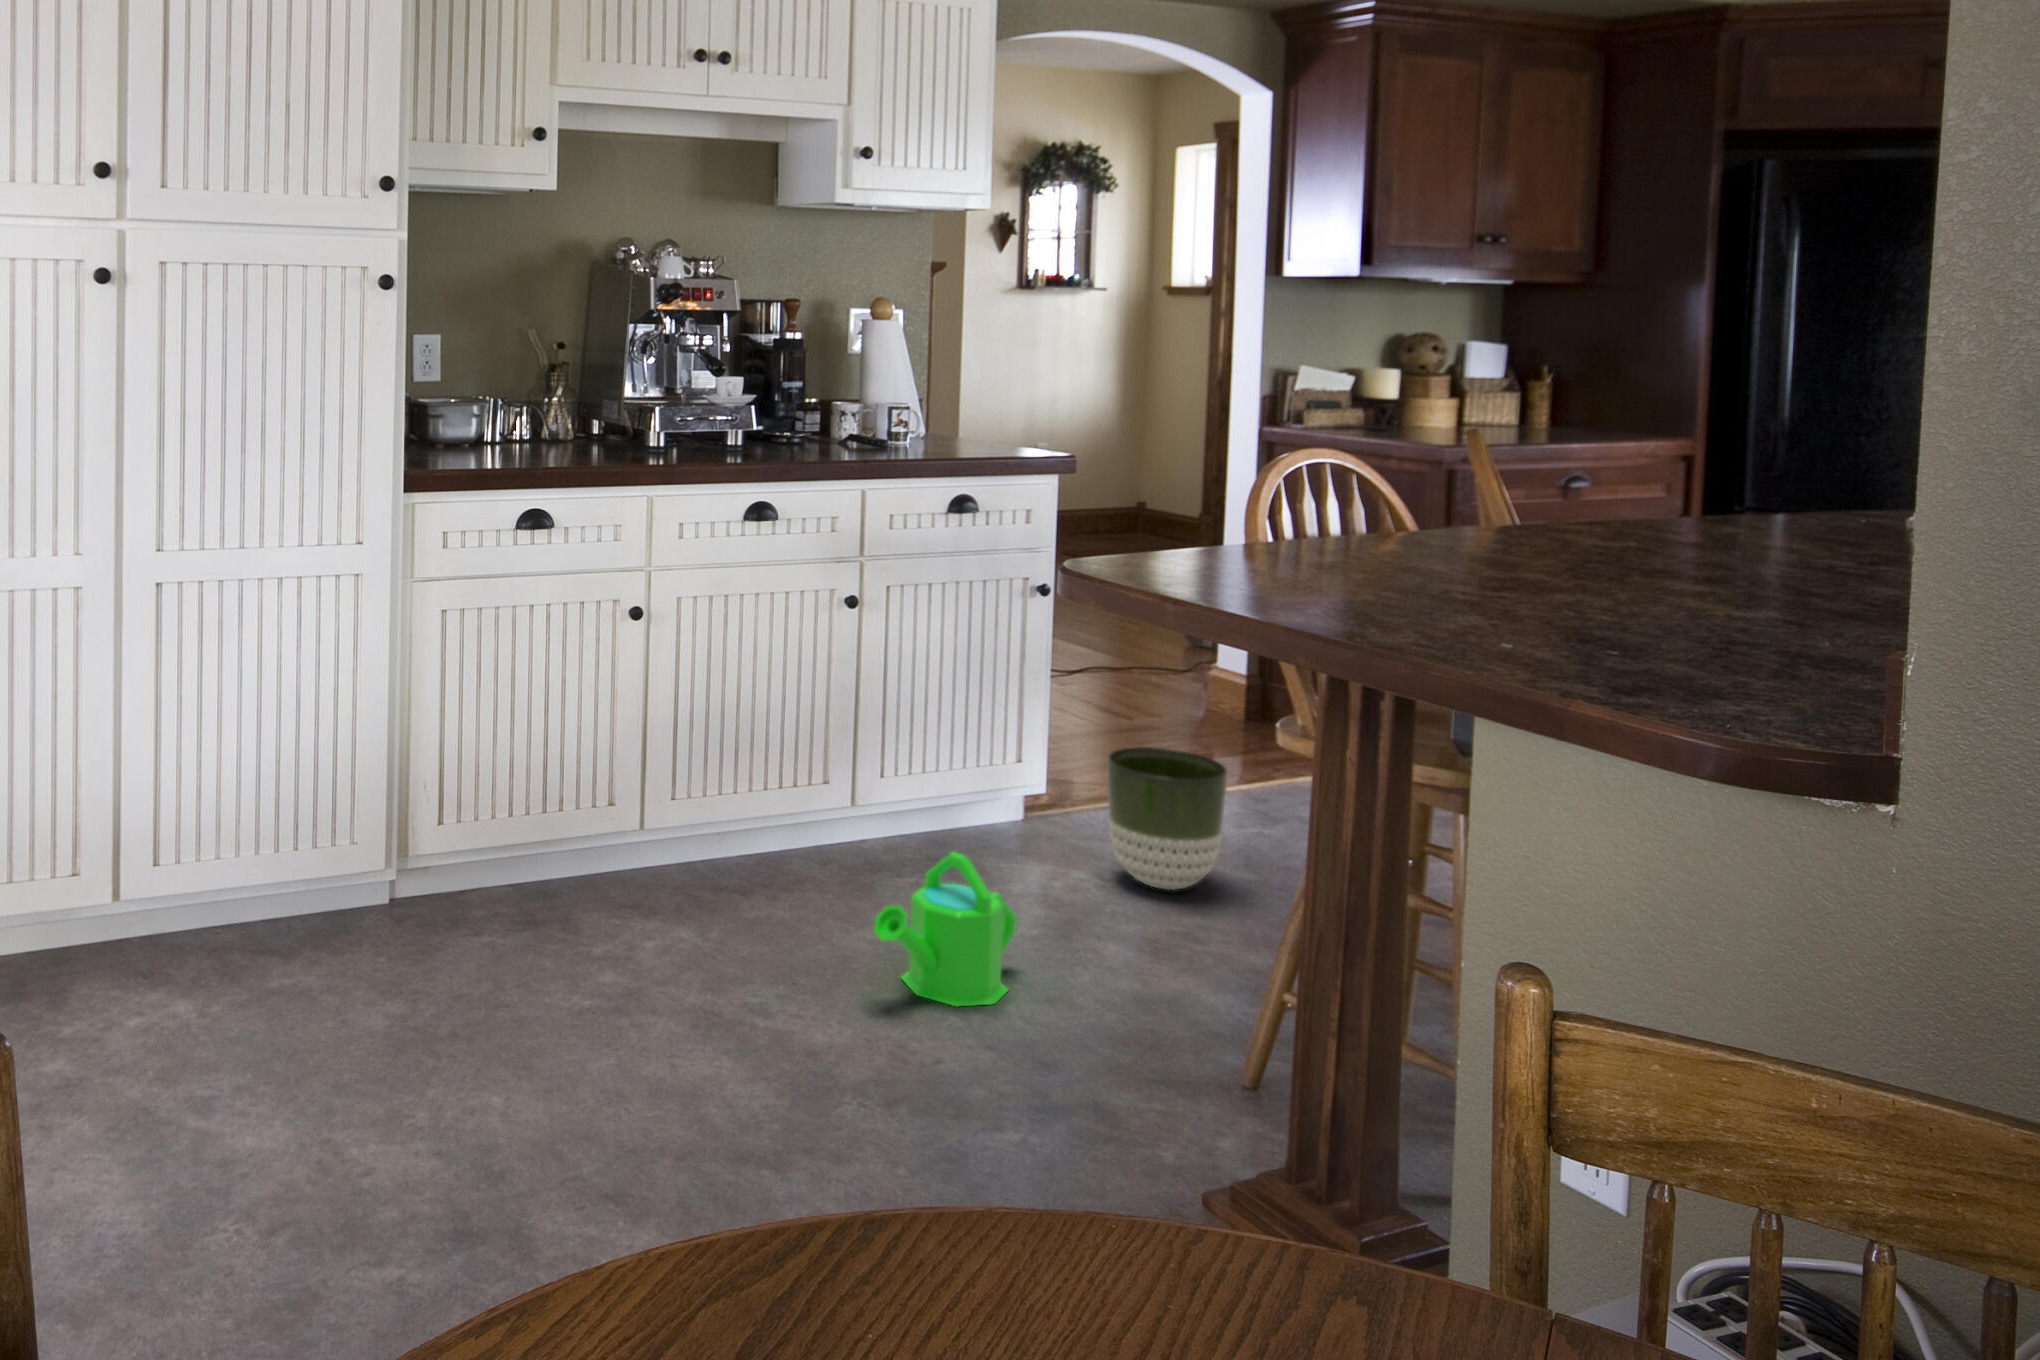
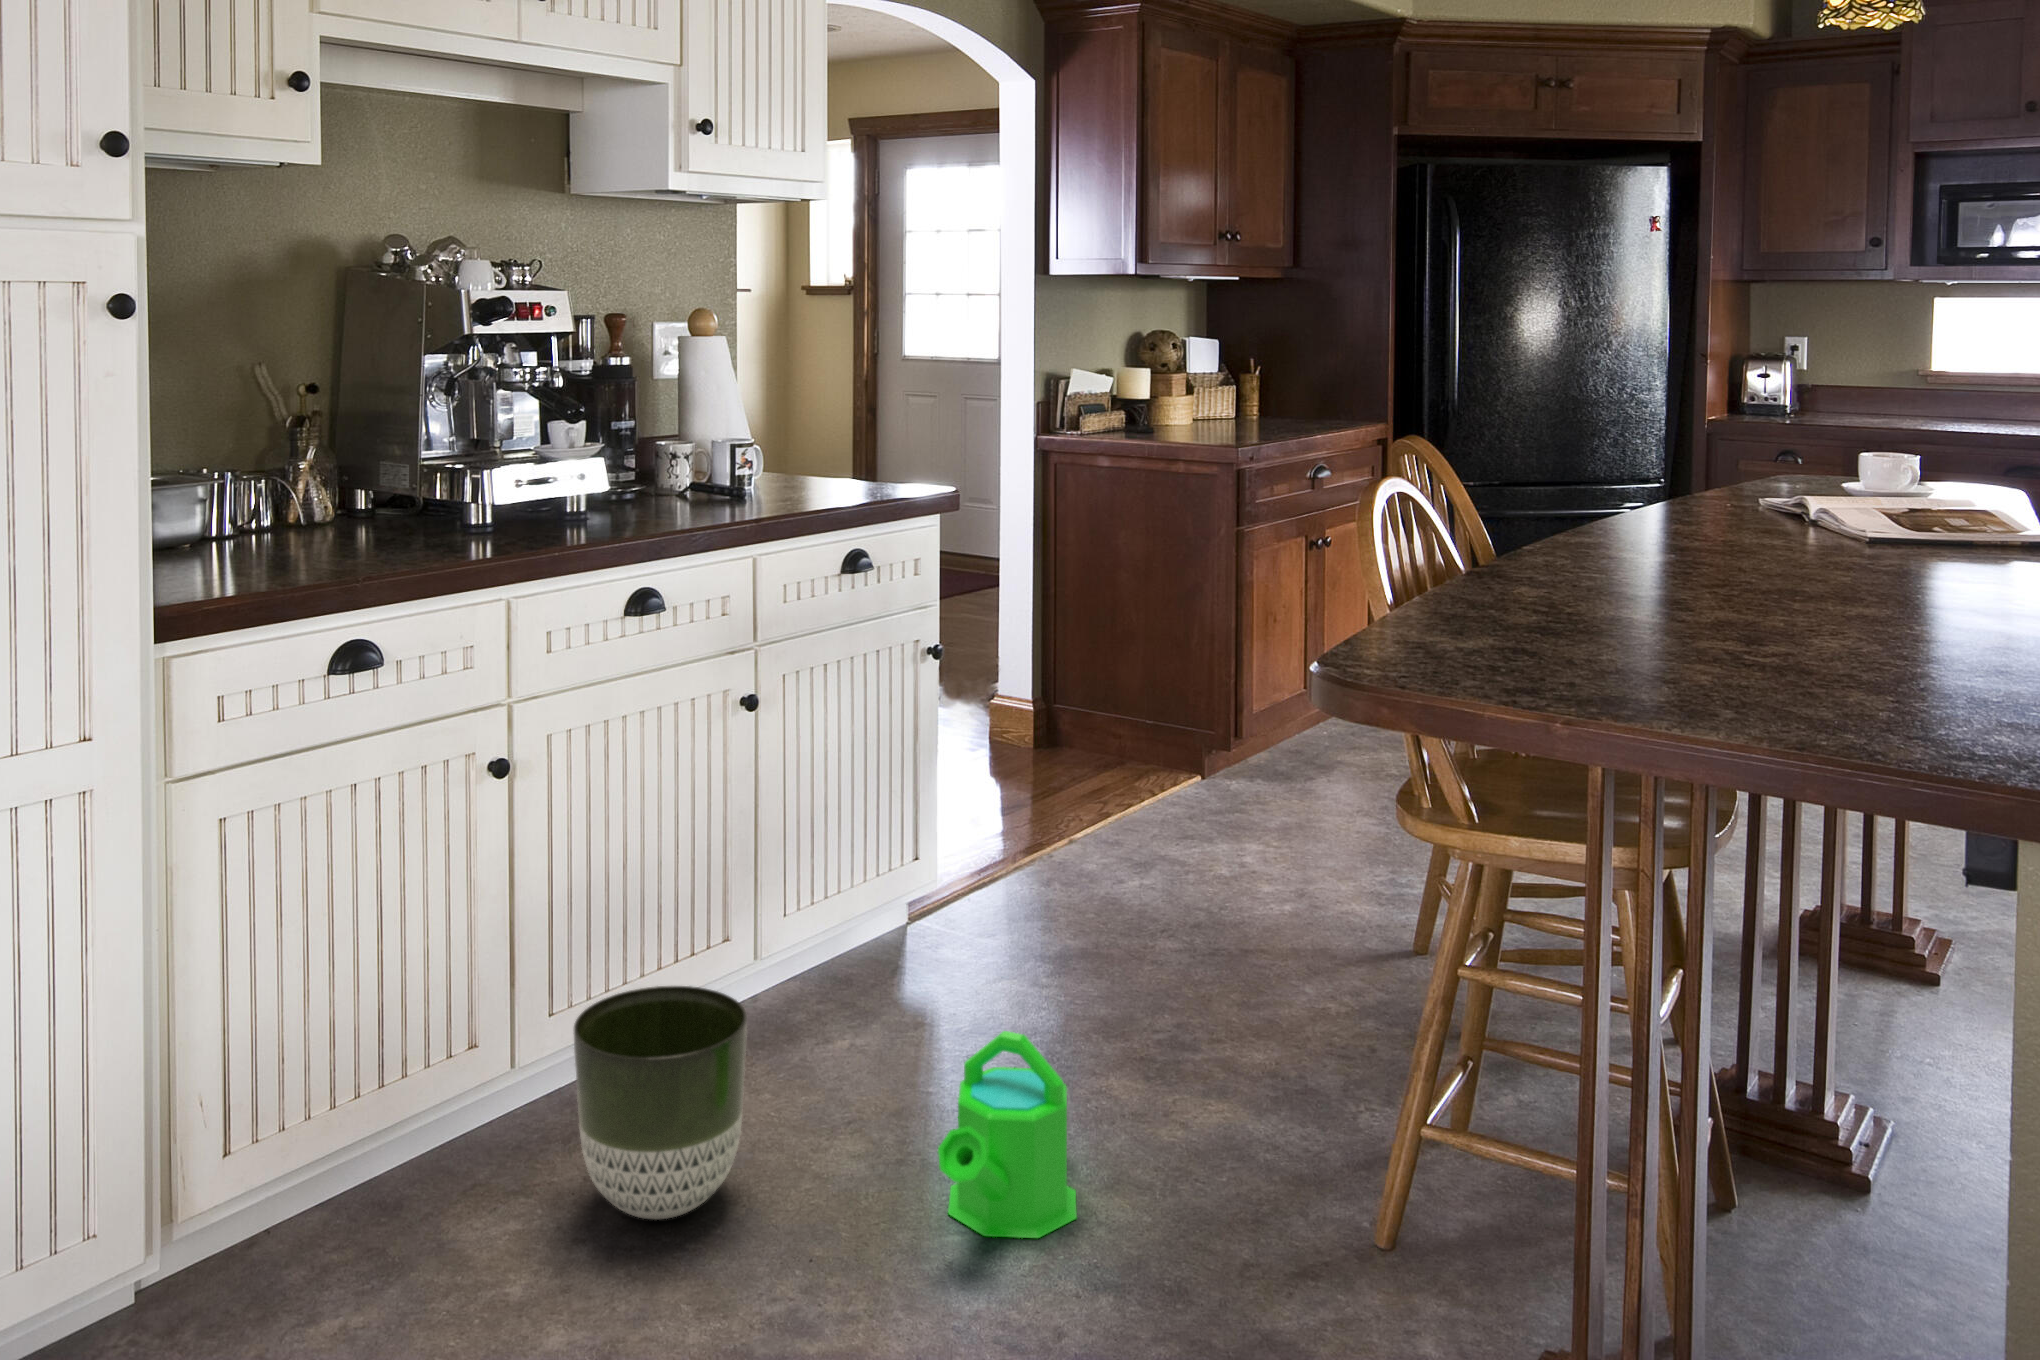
planter: present [1108,747,1227,890] -> present [573,986,747,1220]

